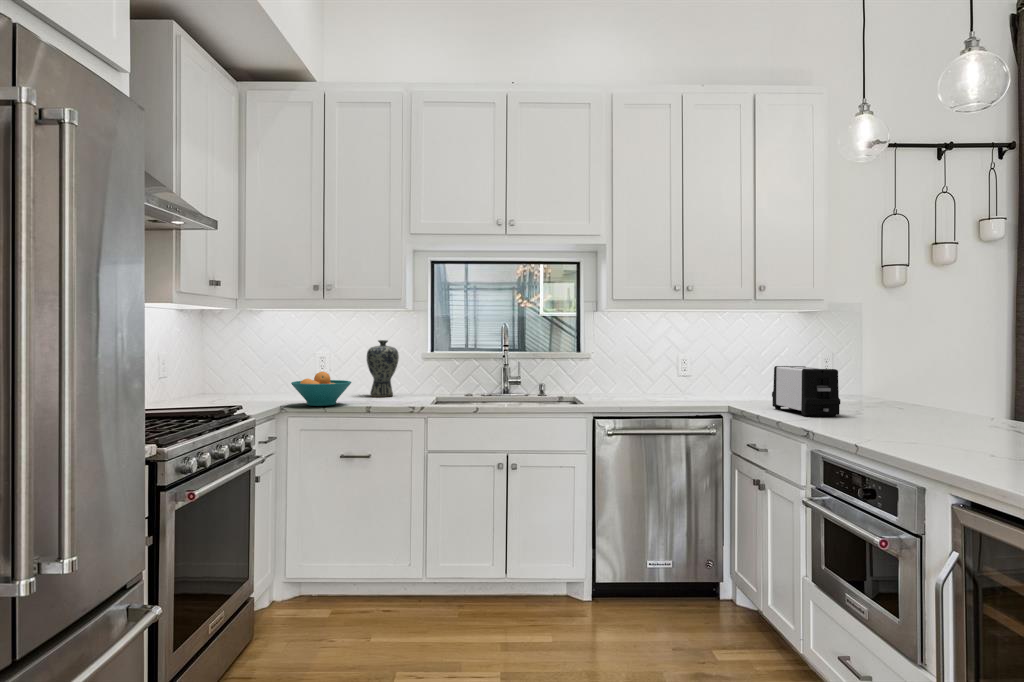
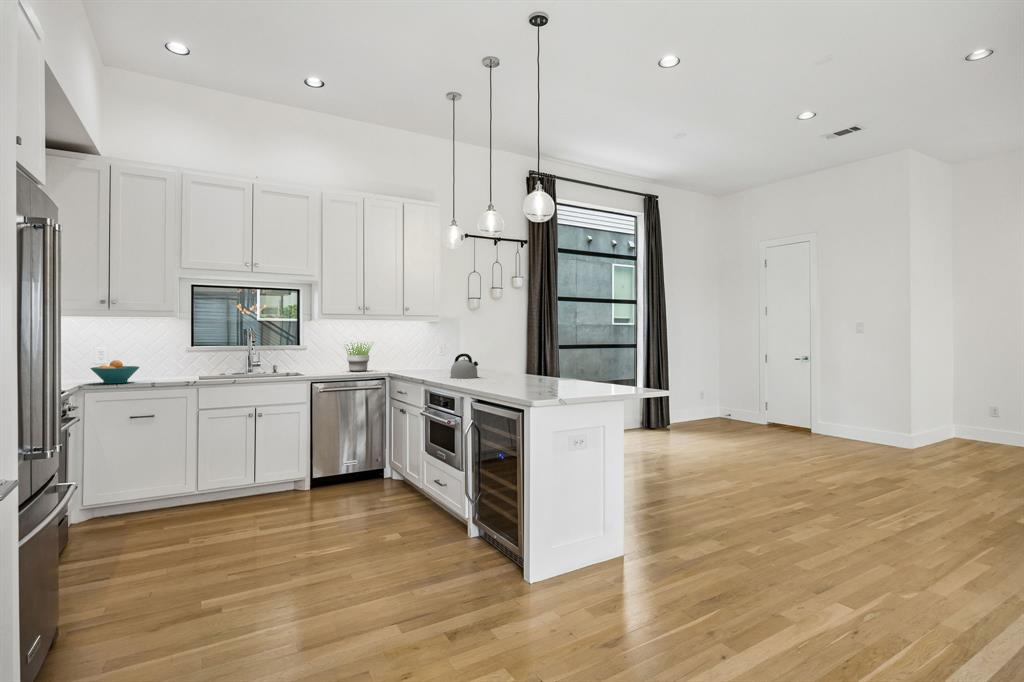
vase: present [367,340,399,397] -> none [140,338,166,378]
potted plant: none [640,345,702,398] -> present [346,342,373,372]
toaster: present [772,366,840,417] -> none [411,351,440,375]
kettle: none [875,376,954,434] -> present [450,354,478,378]

